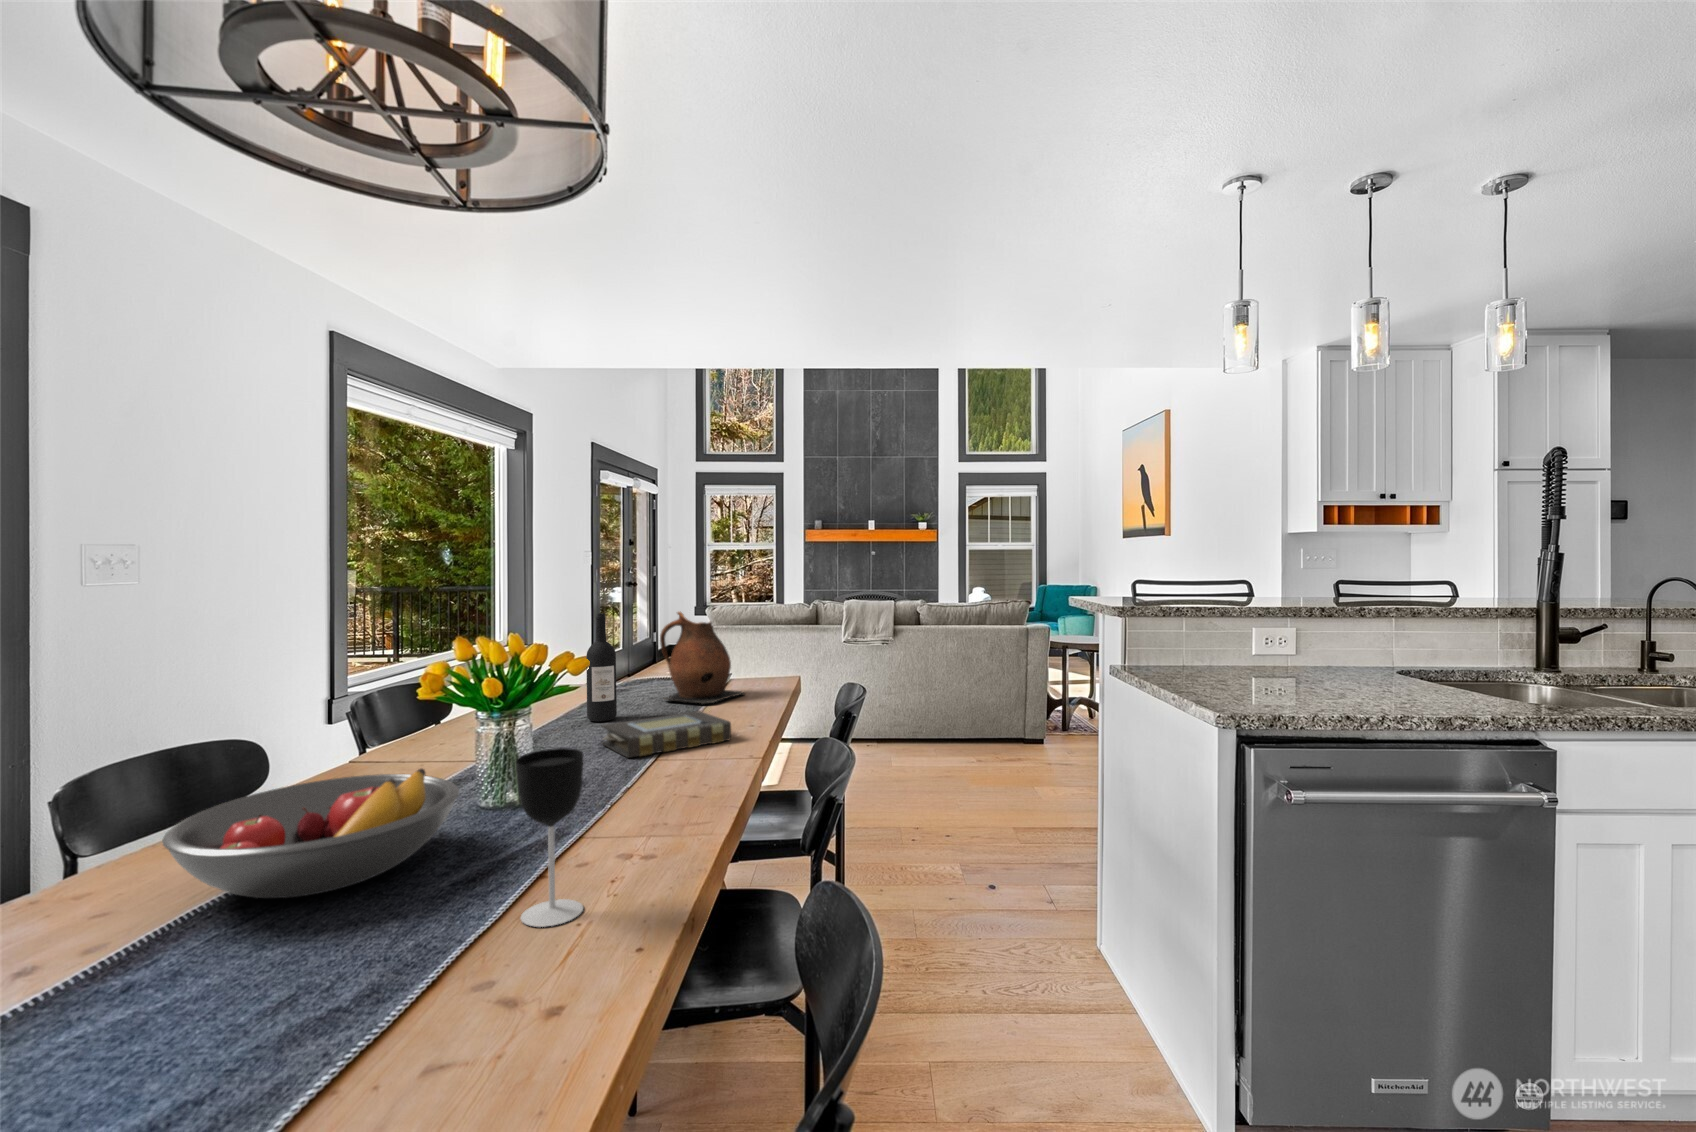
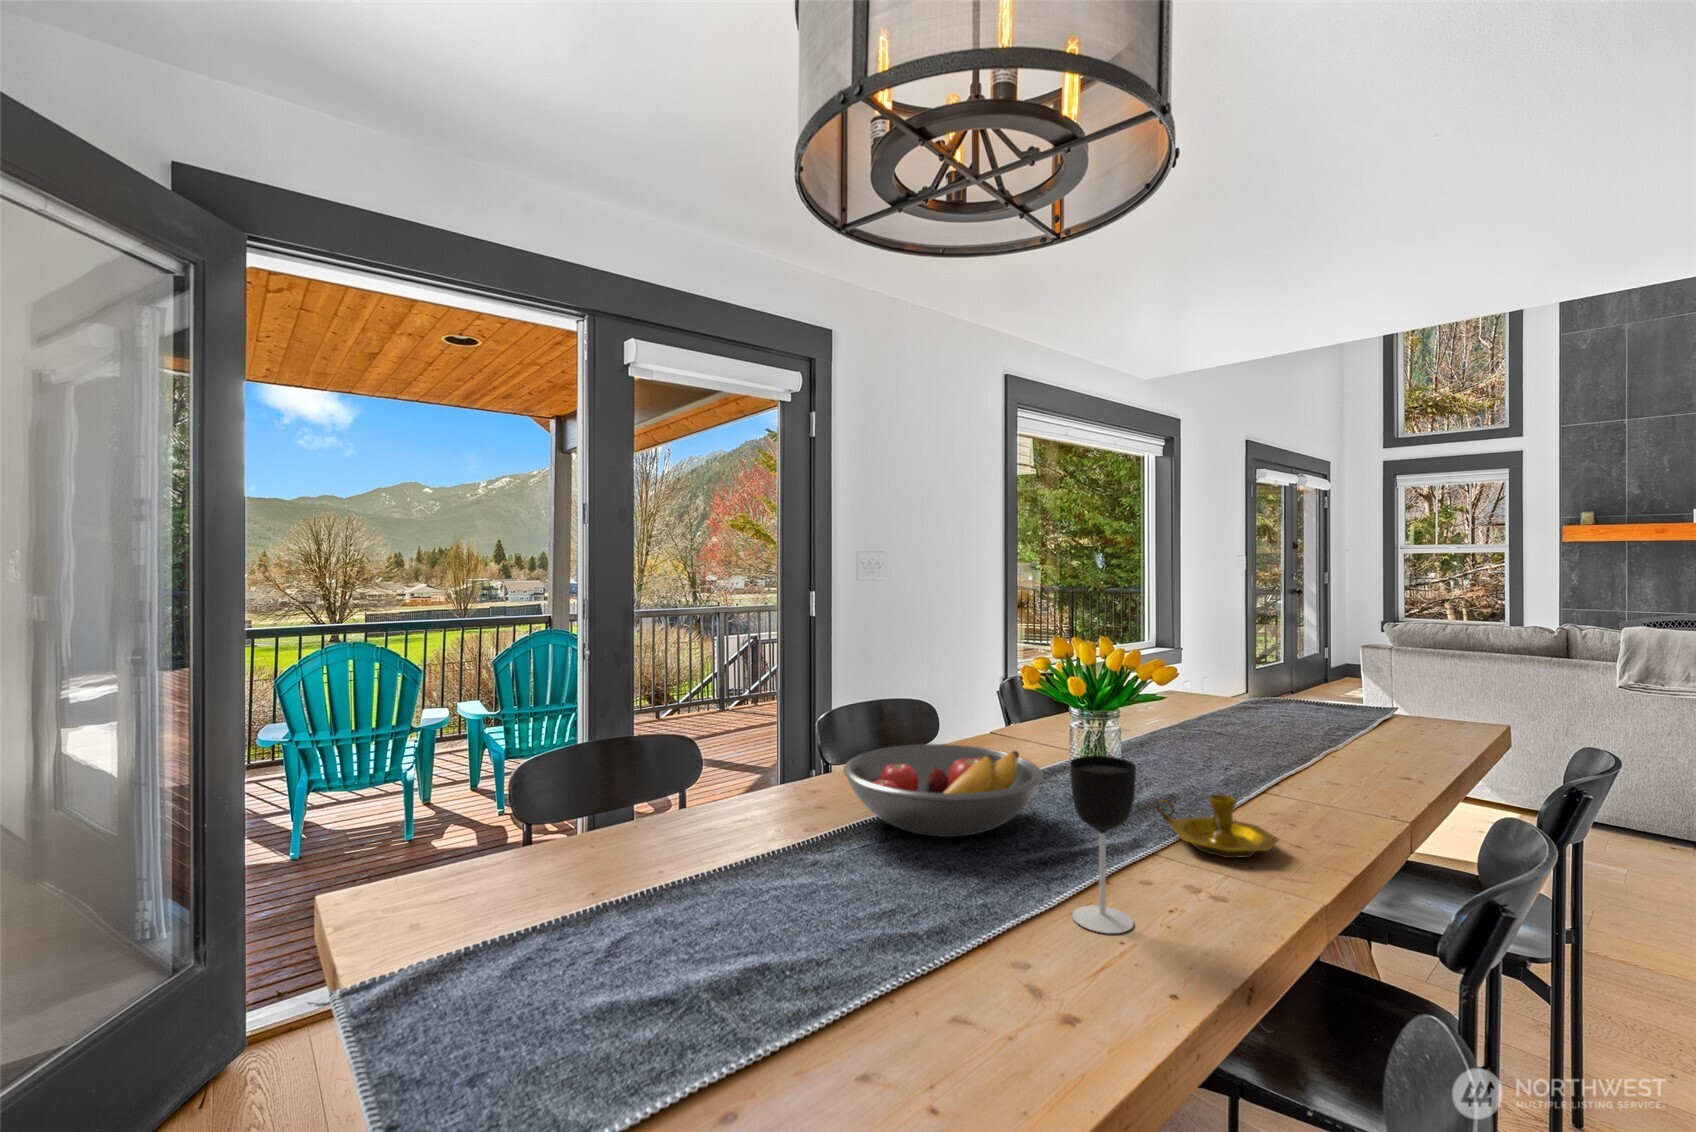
ceramic pitcher: present [660,612,744,704] -> none [1295,627,1414,740]
wine bottle: present [586,613,617,722] -> none [1202,623,1235,738]
book: present [601,711,731,758] -> none [1208,741,1373,789]
candlestick: none [575,767,682,824] -> present [1157,795,1279,858]

